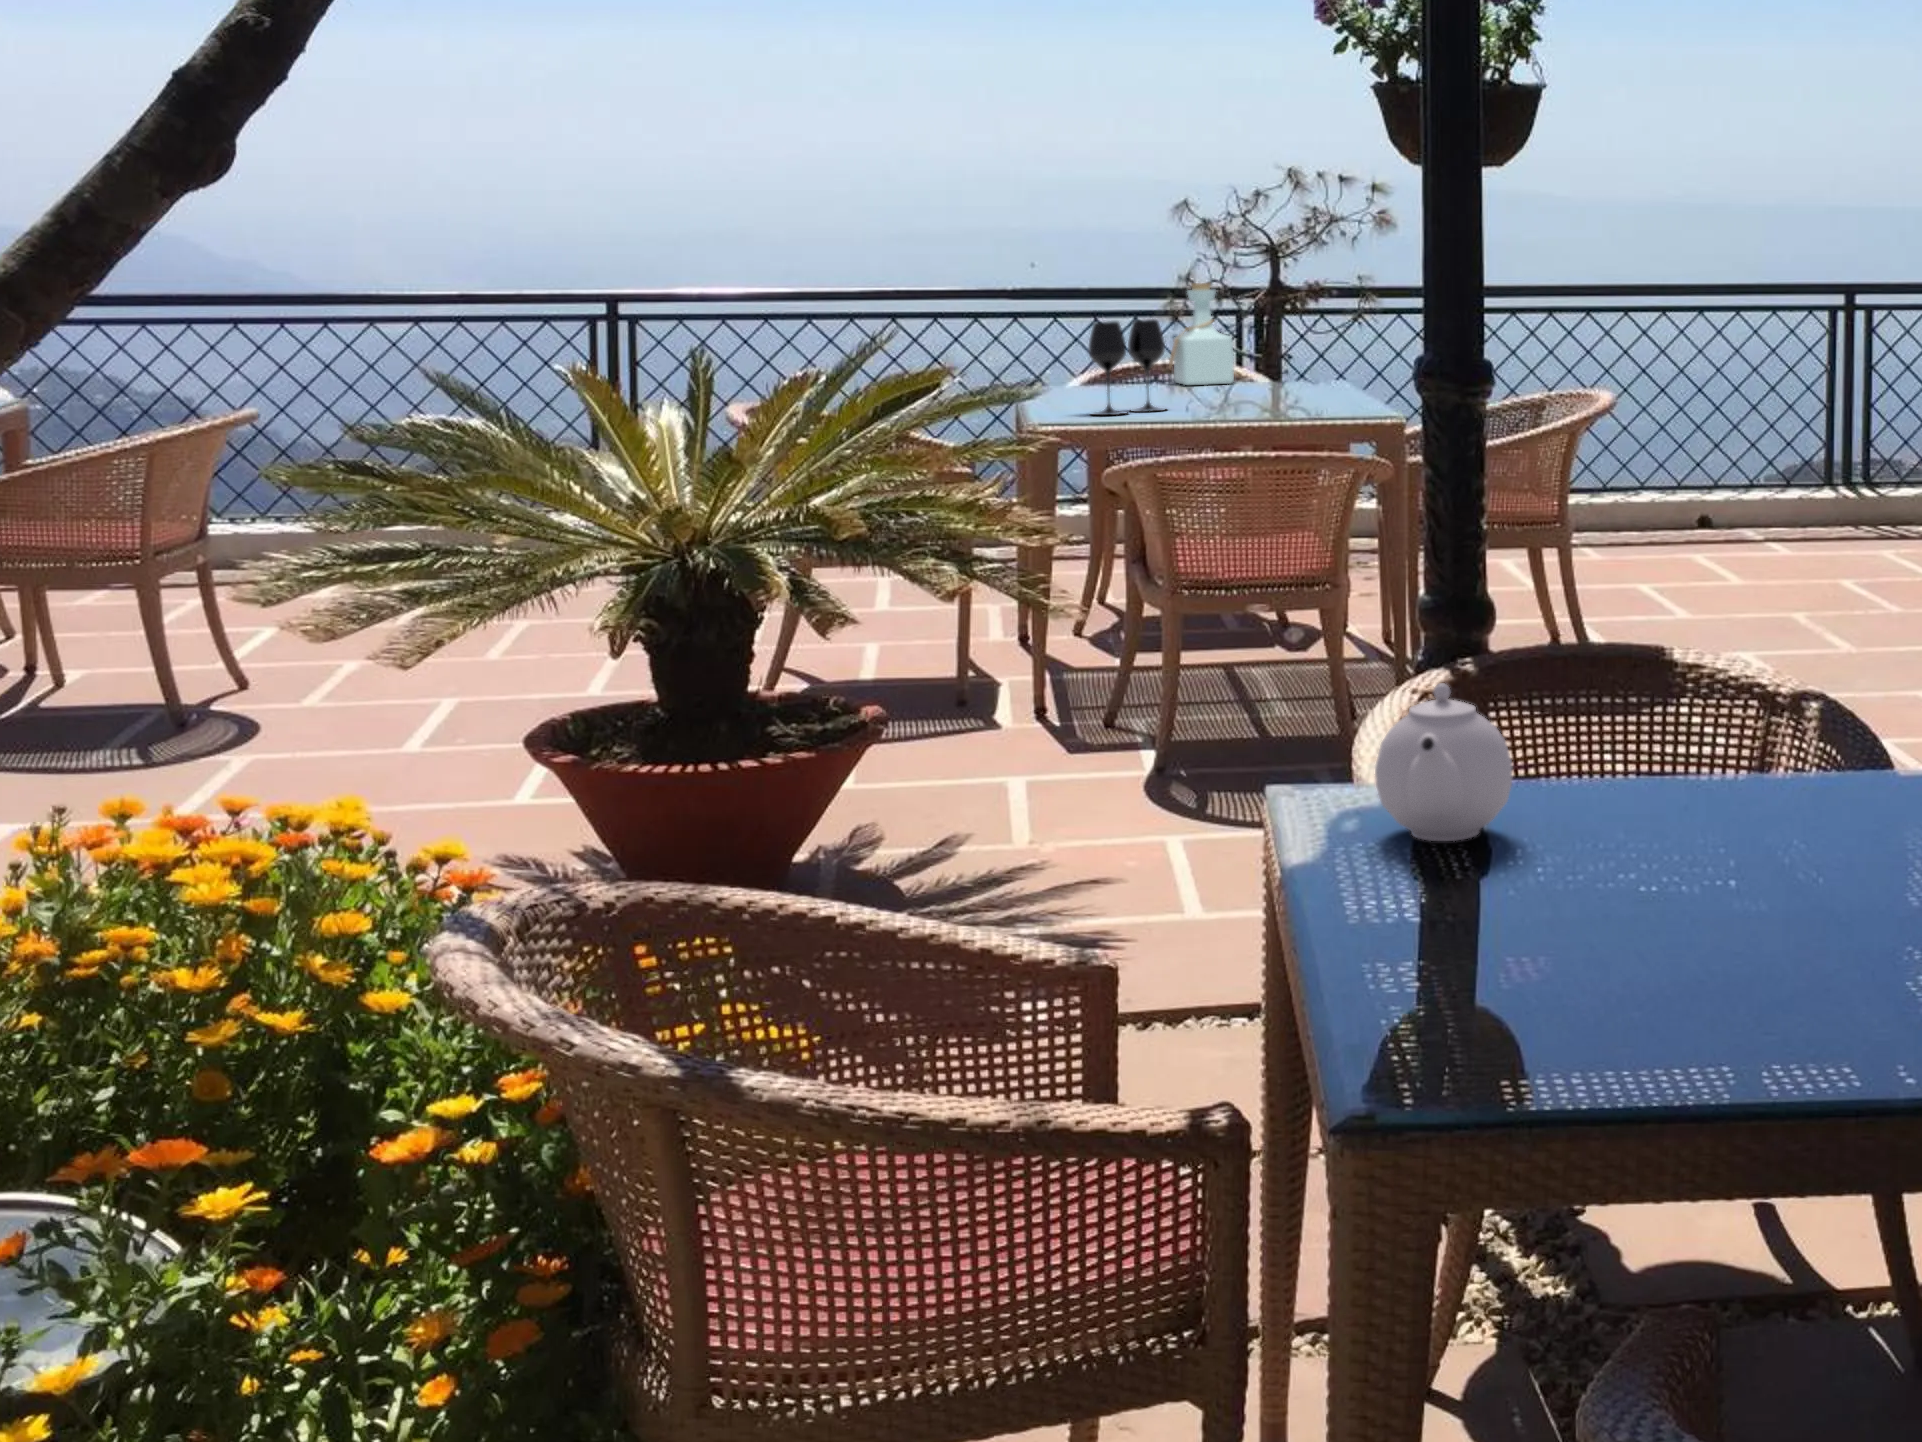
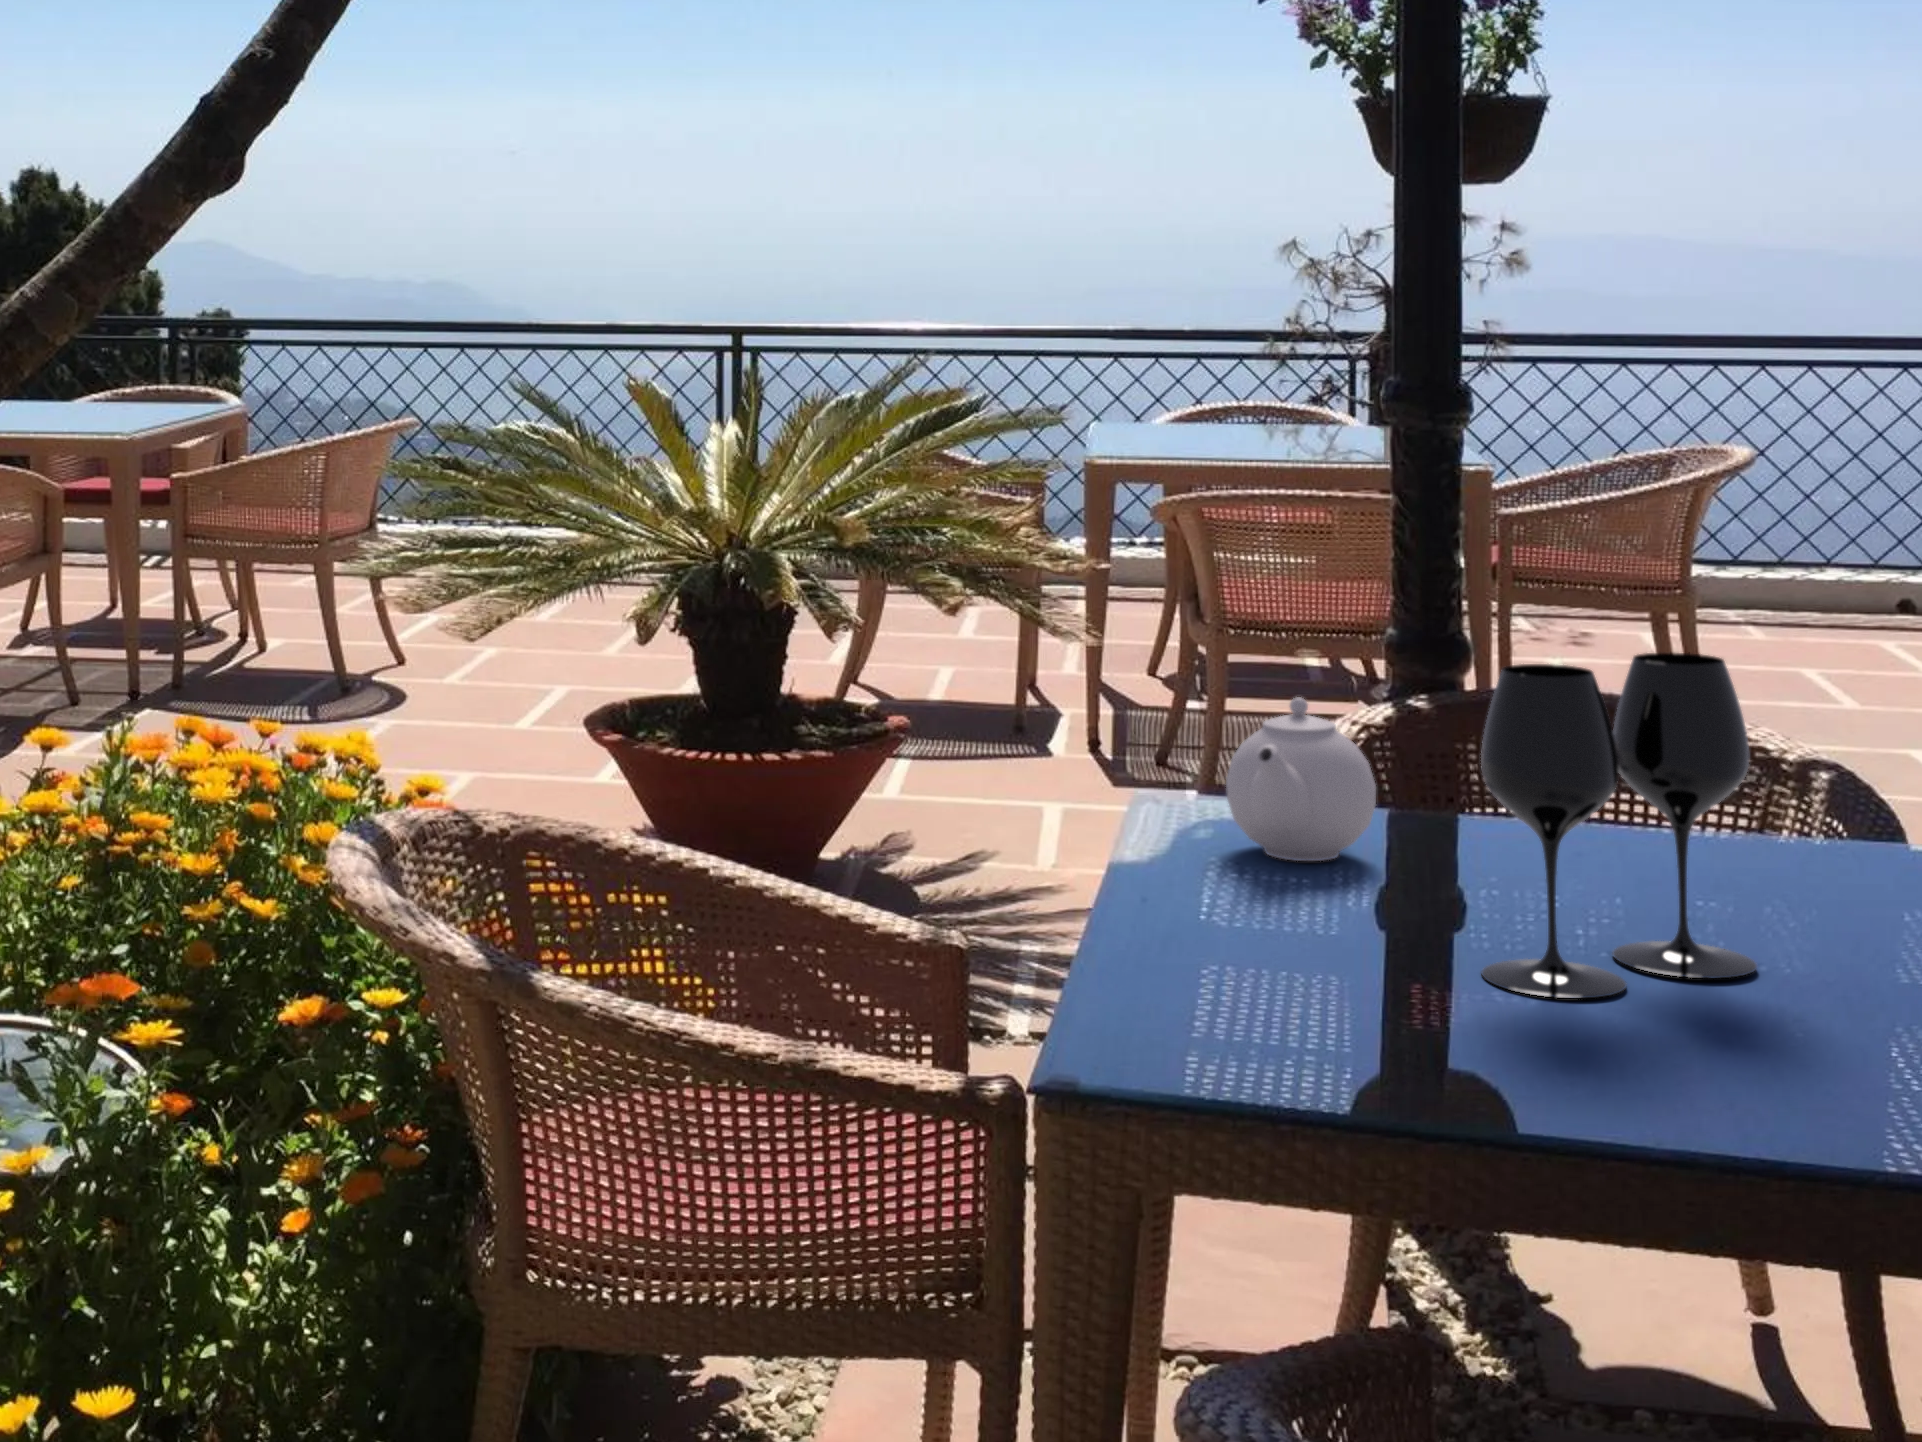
bottle: present [1169,283,1234,385] -> none [1260,319,1331,425]
wine glass: present [1088,319,1165,415] -> present [1481,653,1757,999]

